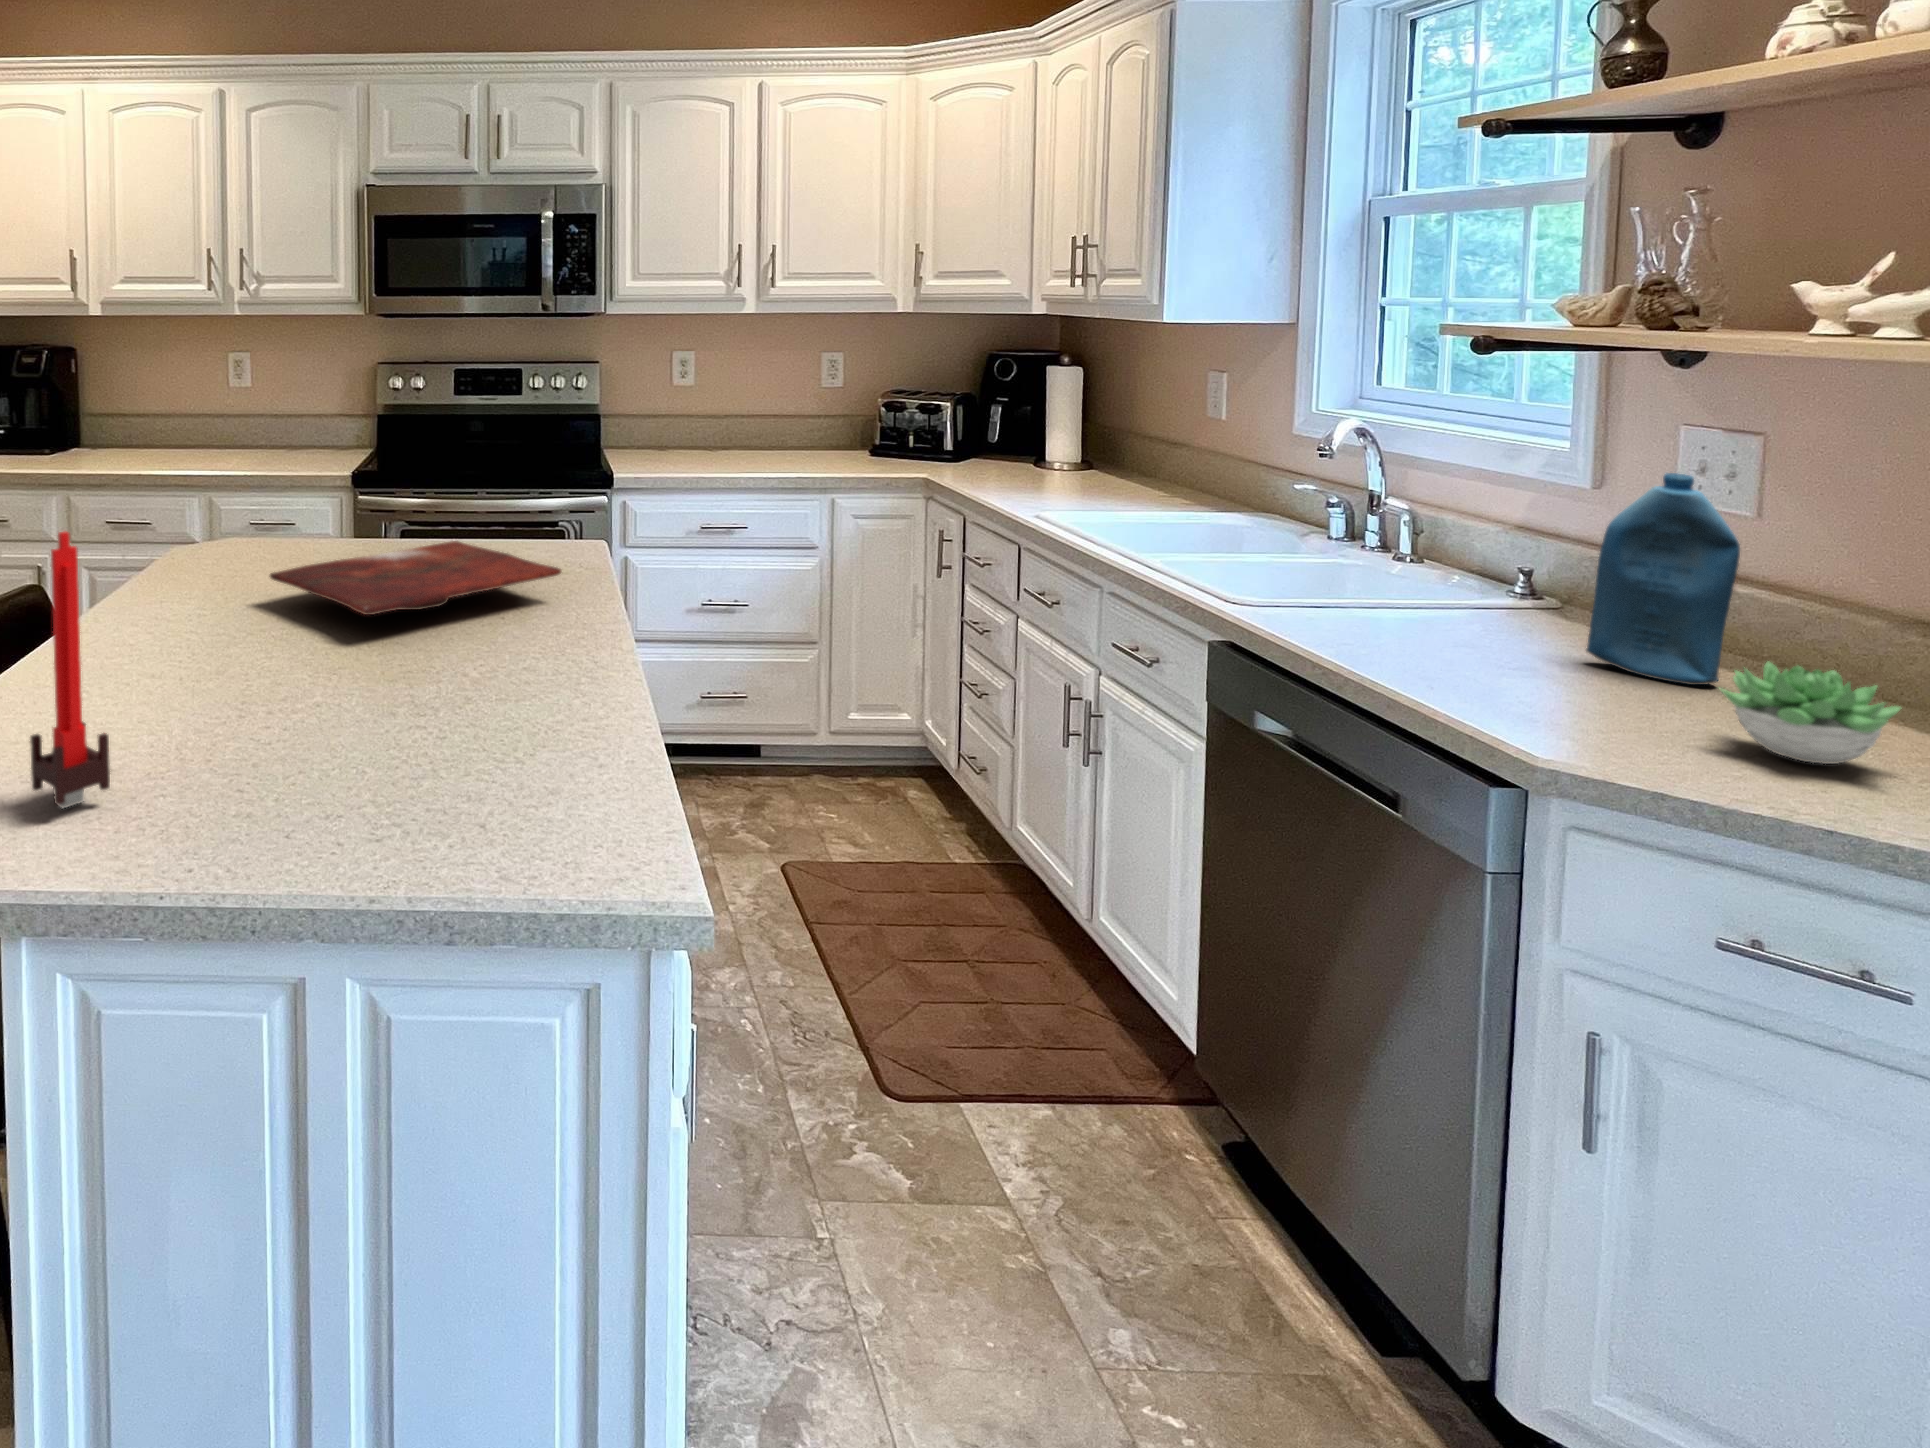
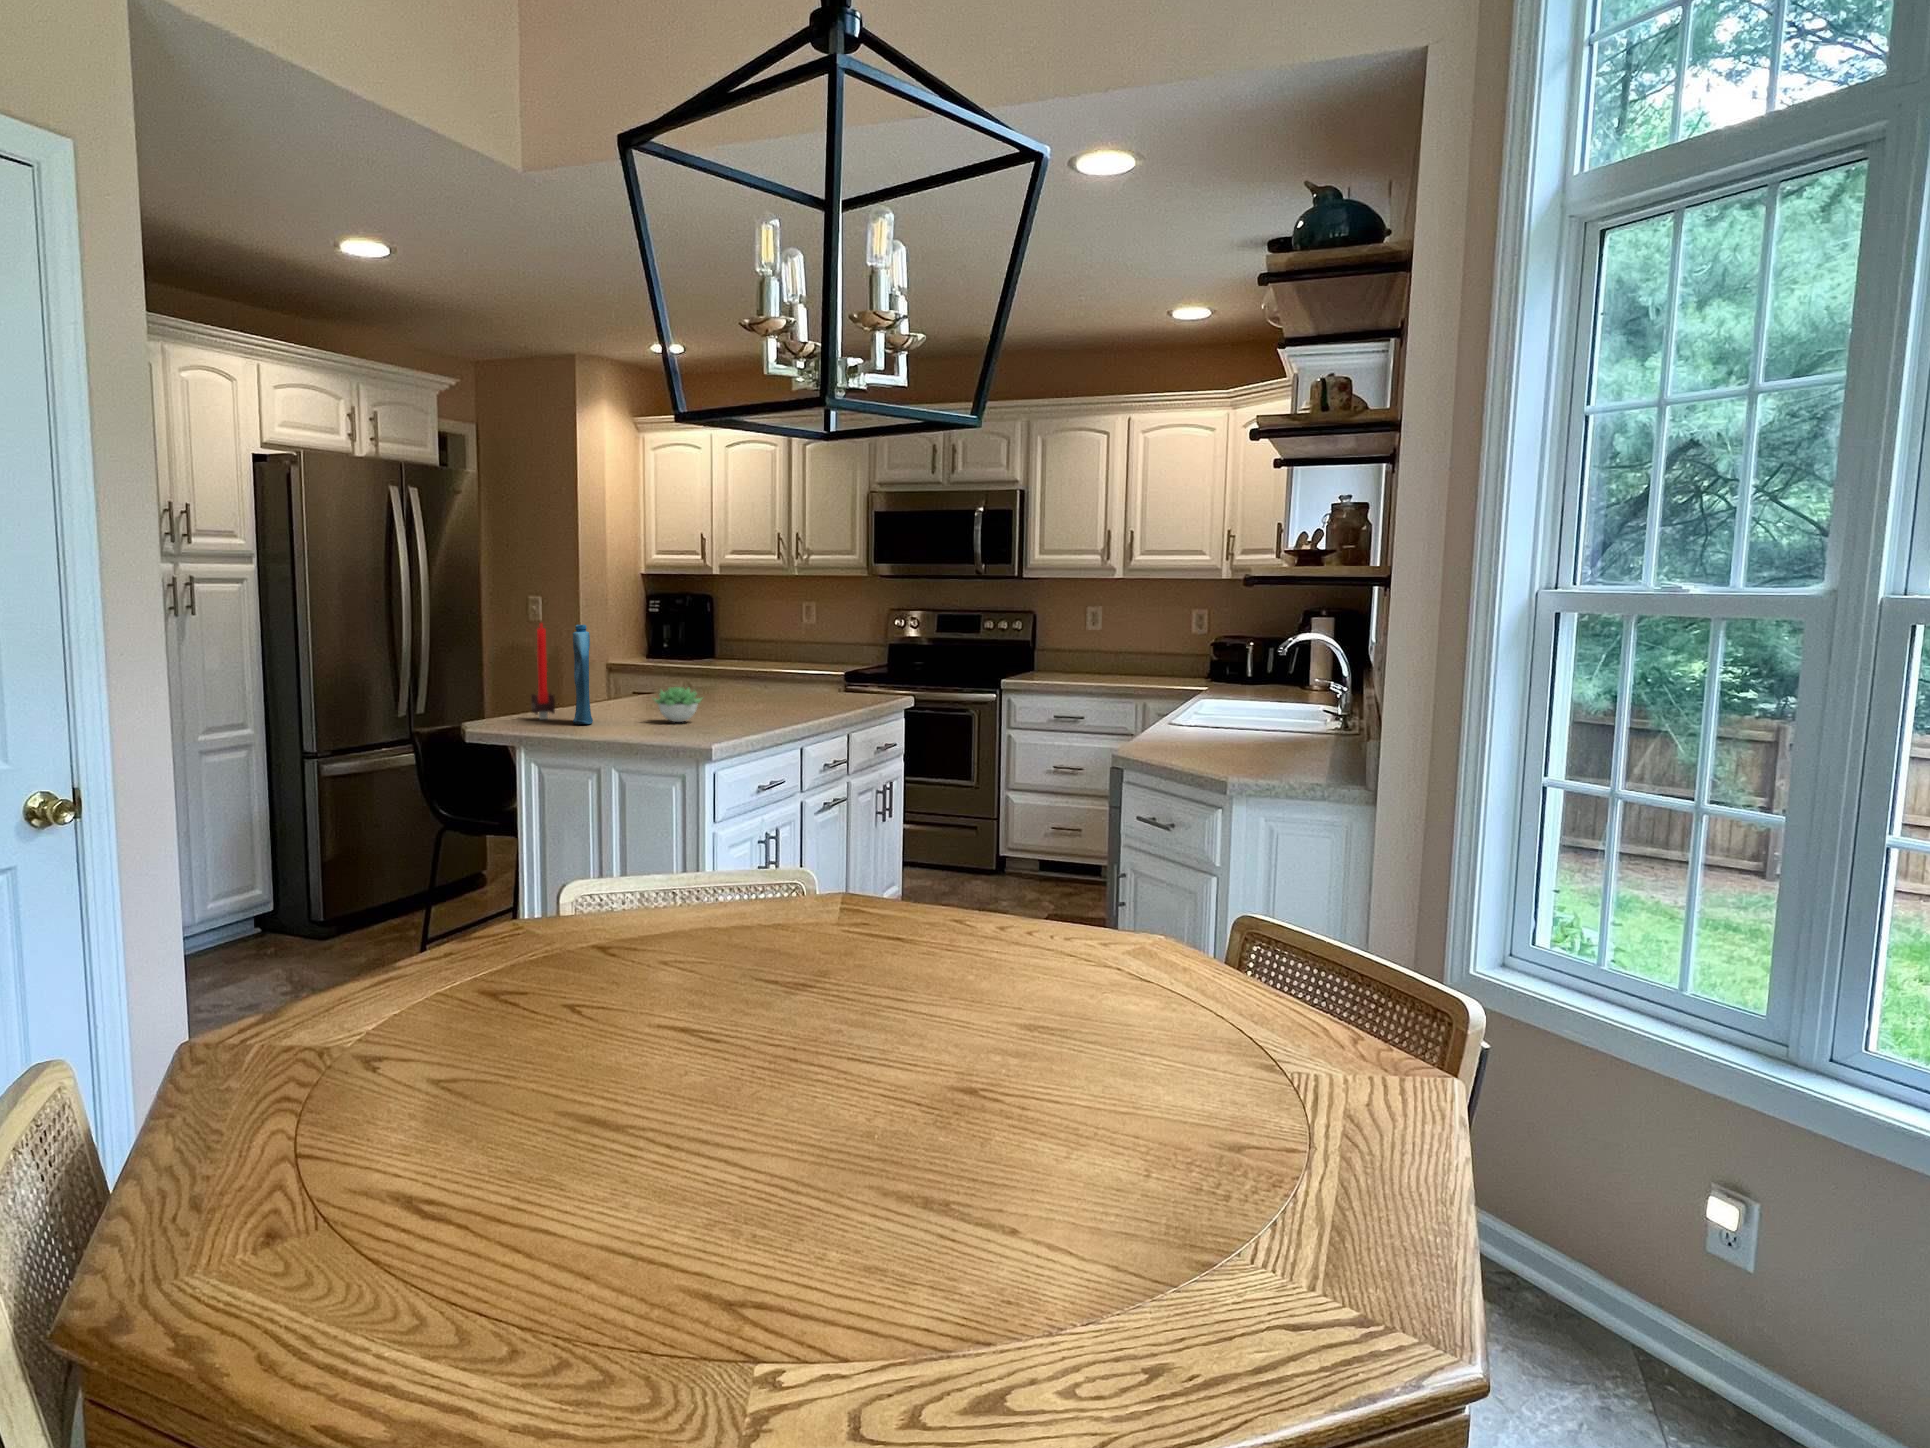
bottle: present [1586,473,1740,685] -> present [573,625,593,724]
cutting board: present [270,541,561,615] -> none [690,681,821,701]
succulent plant: present [1720,662,1902,764] -> present [654,687,702,722]

